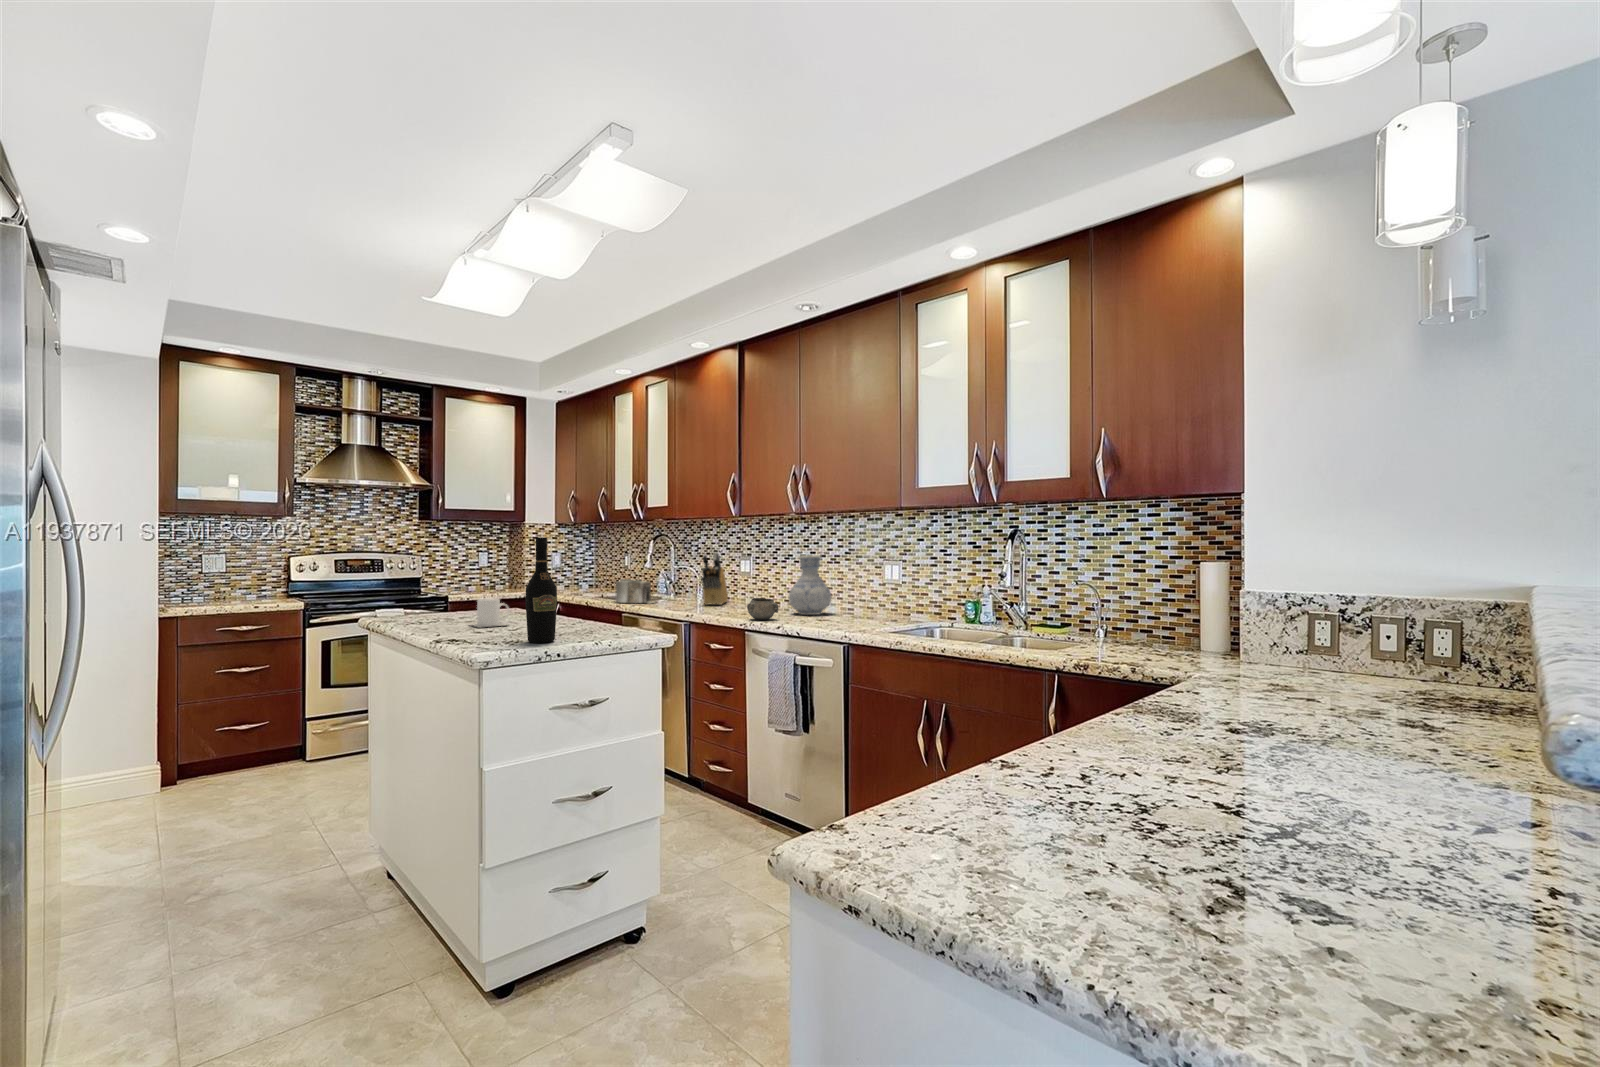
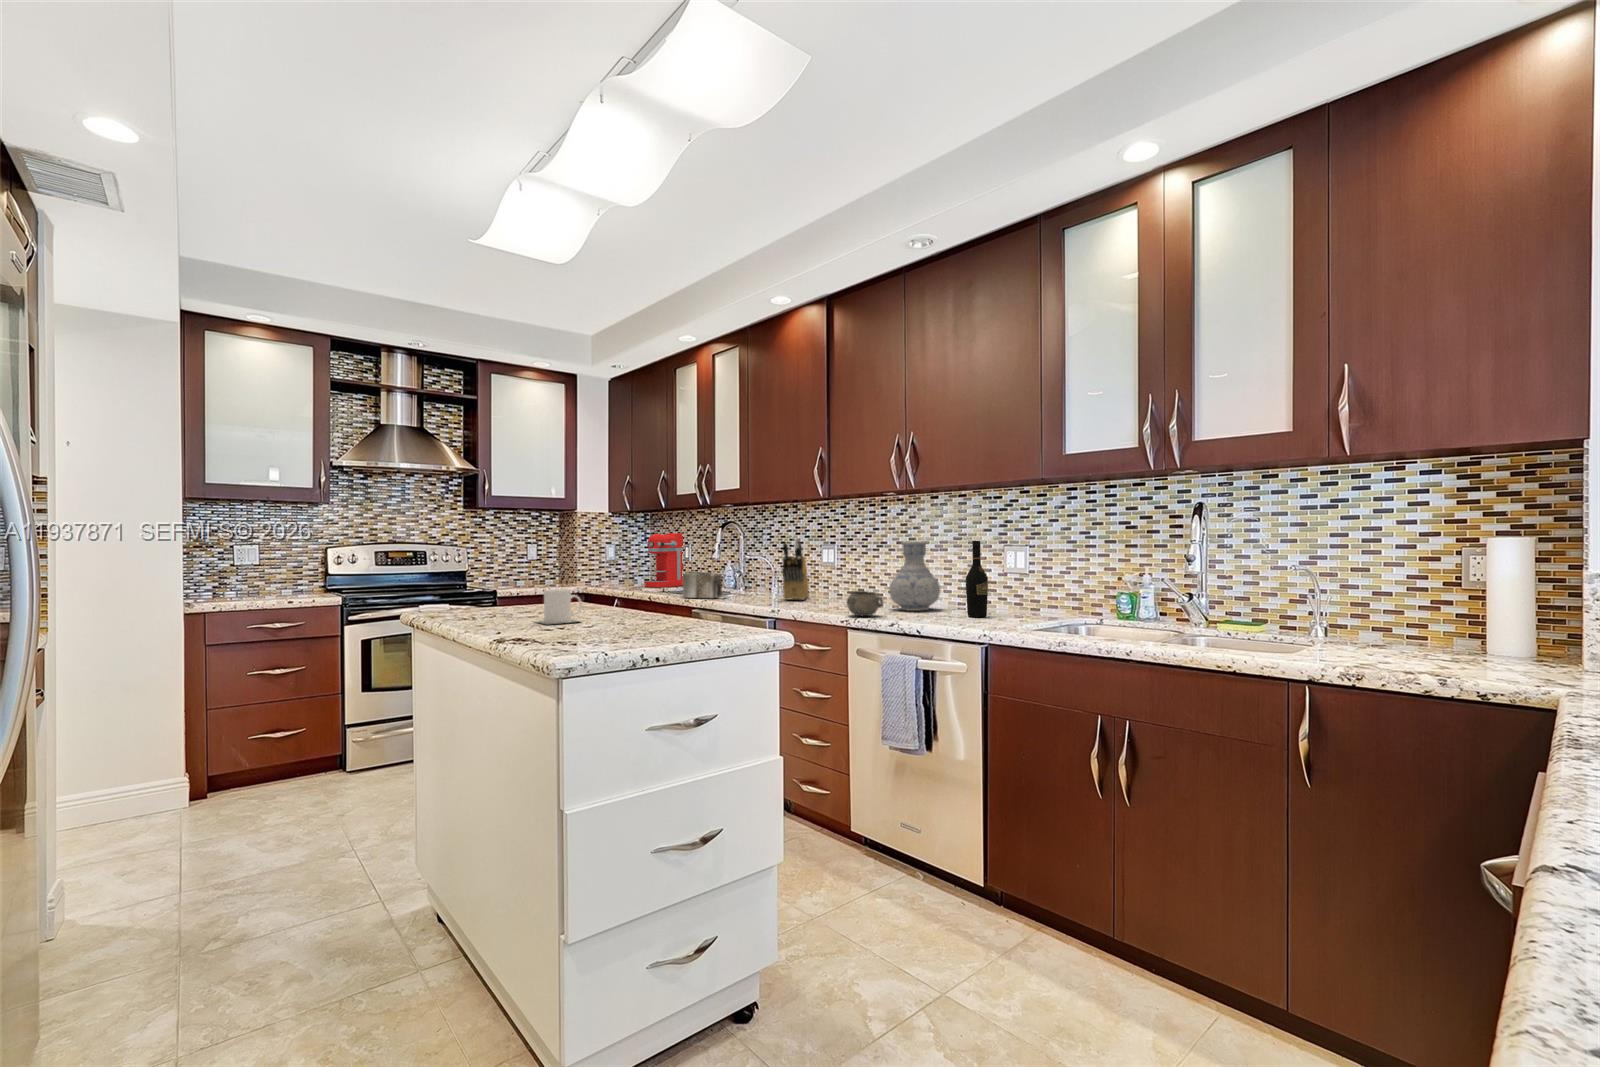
wine bottle: present [525,537,557,643] -> present [966,541,988,617]
coffee maker: none [587,543,626,592] -> present [645,533,683,587]

